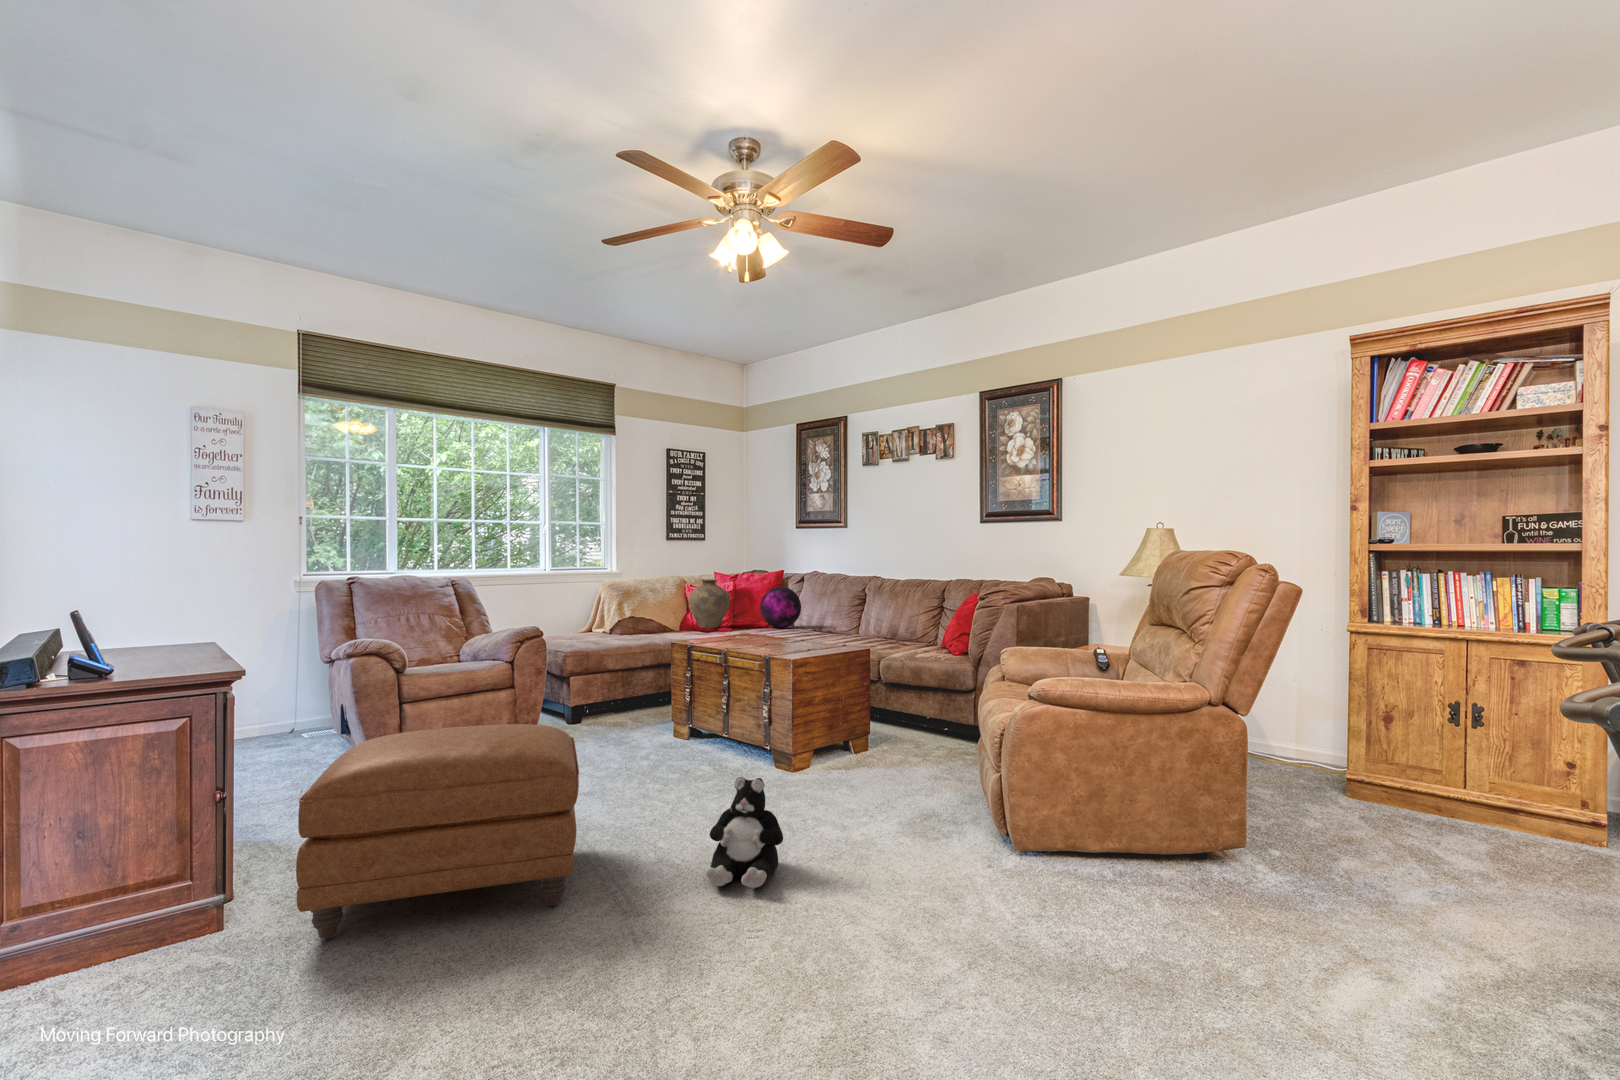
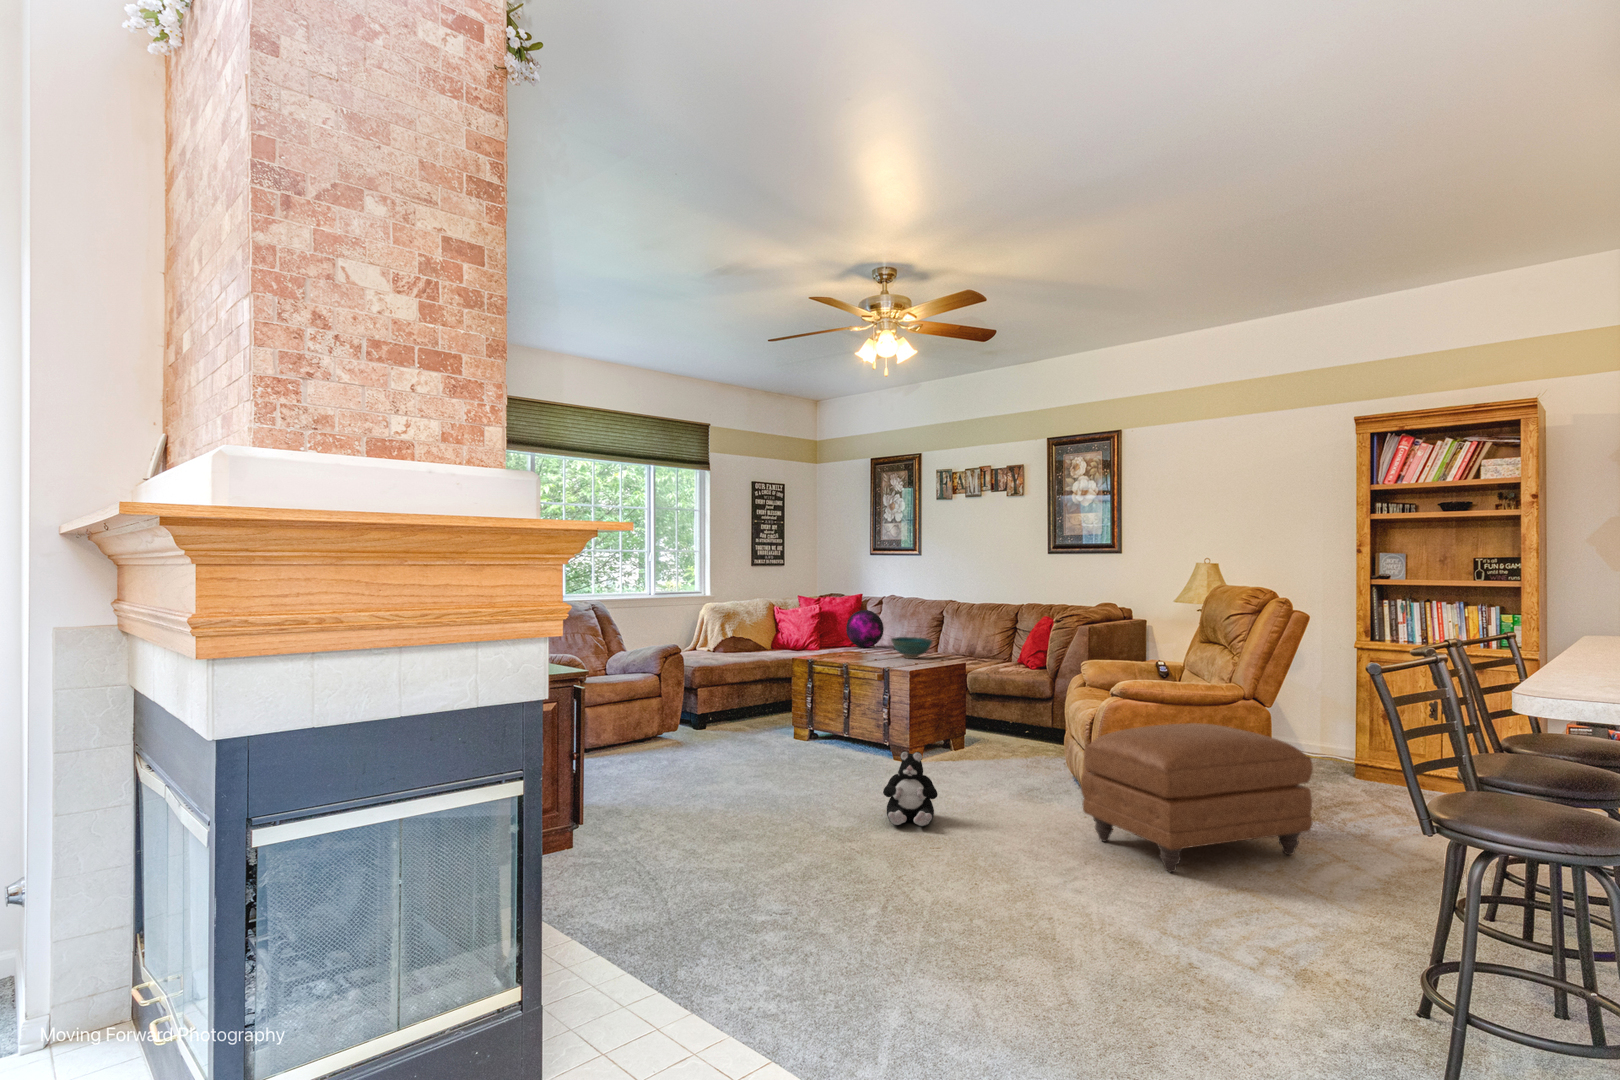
vase: present [688,579,730,628] -> none [781,603,819,648]
bowl: none [791,617,840,642] -> present [891,637,932,659]
ottoman: present [296,724,579,939] -> present [1081,723,1313,872]

